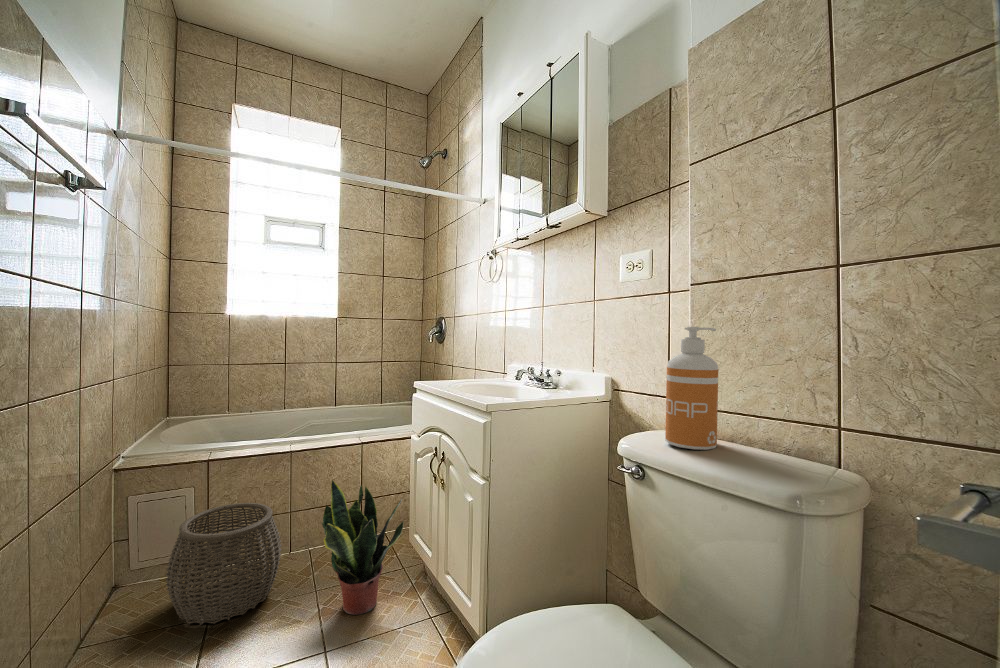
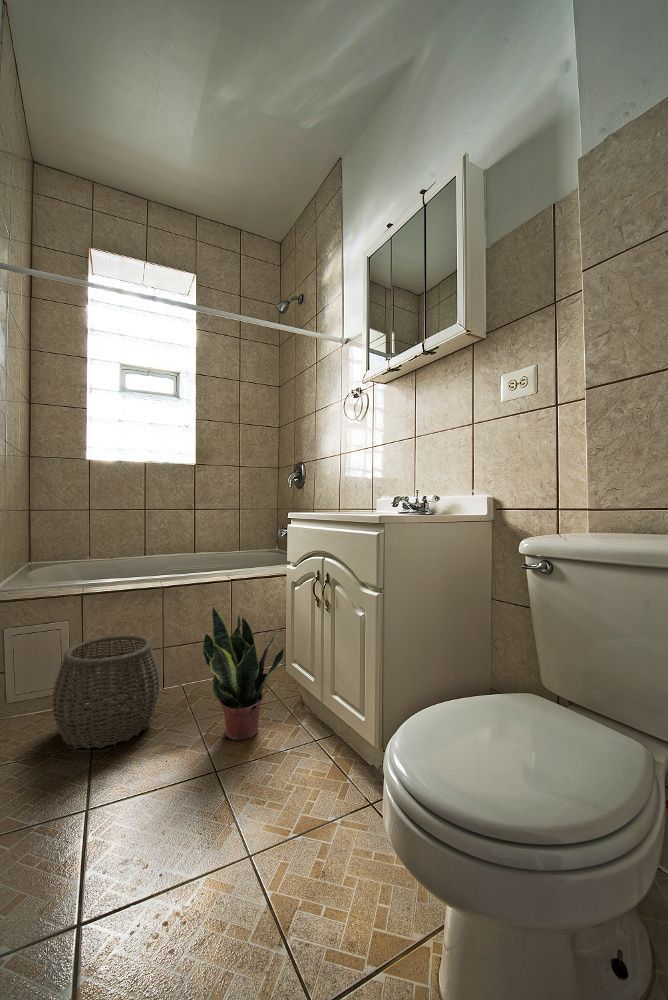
soap dispenser: present [665,327,718,450] -> none [568,421,621,539]

